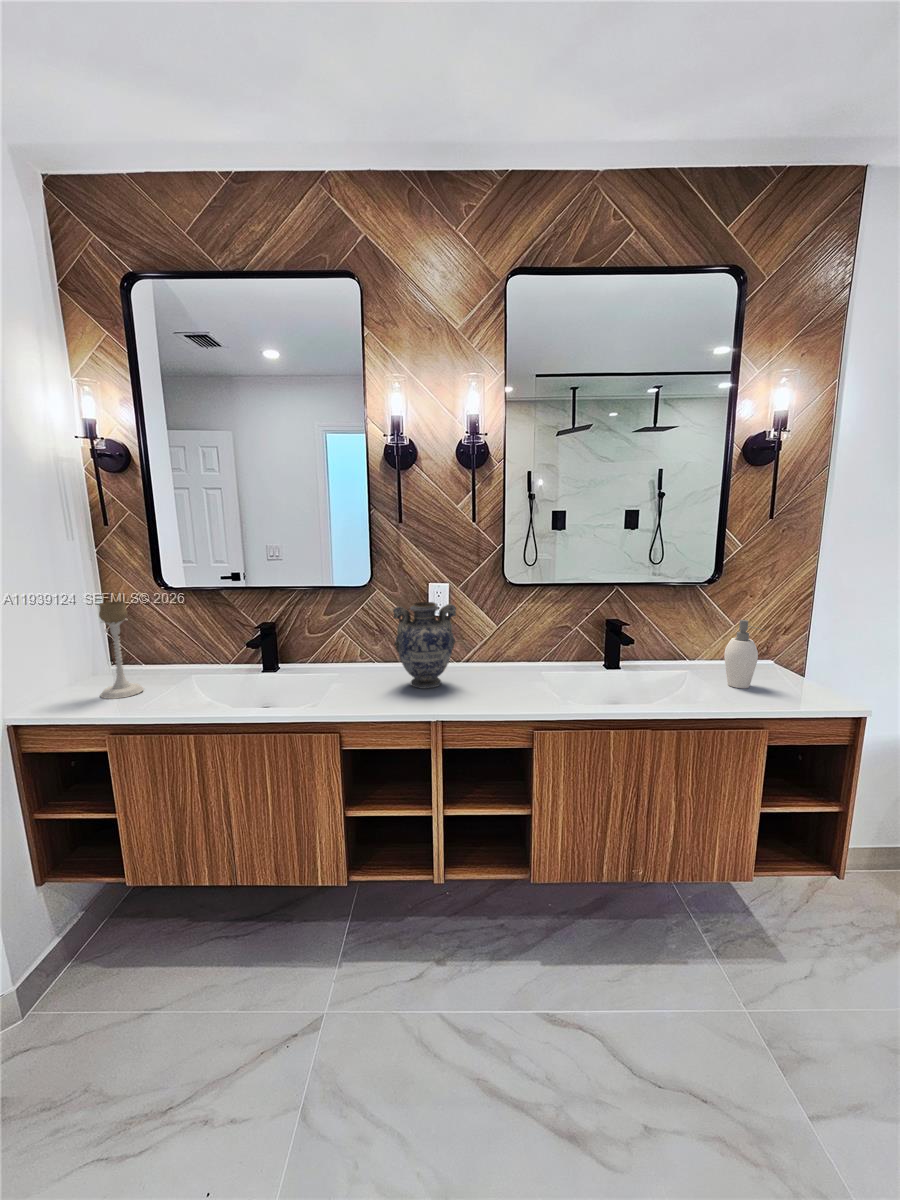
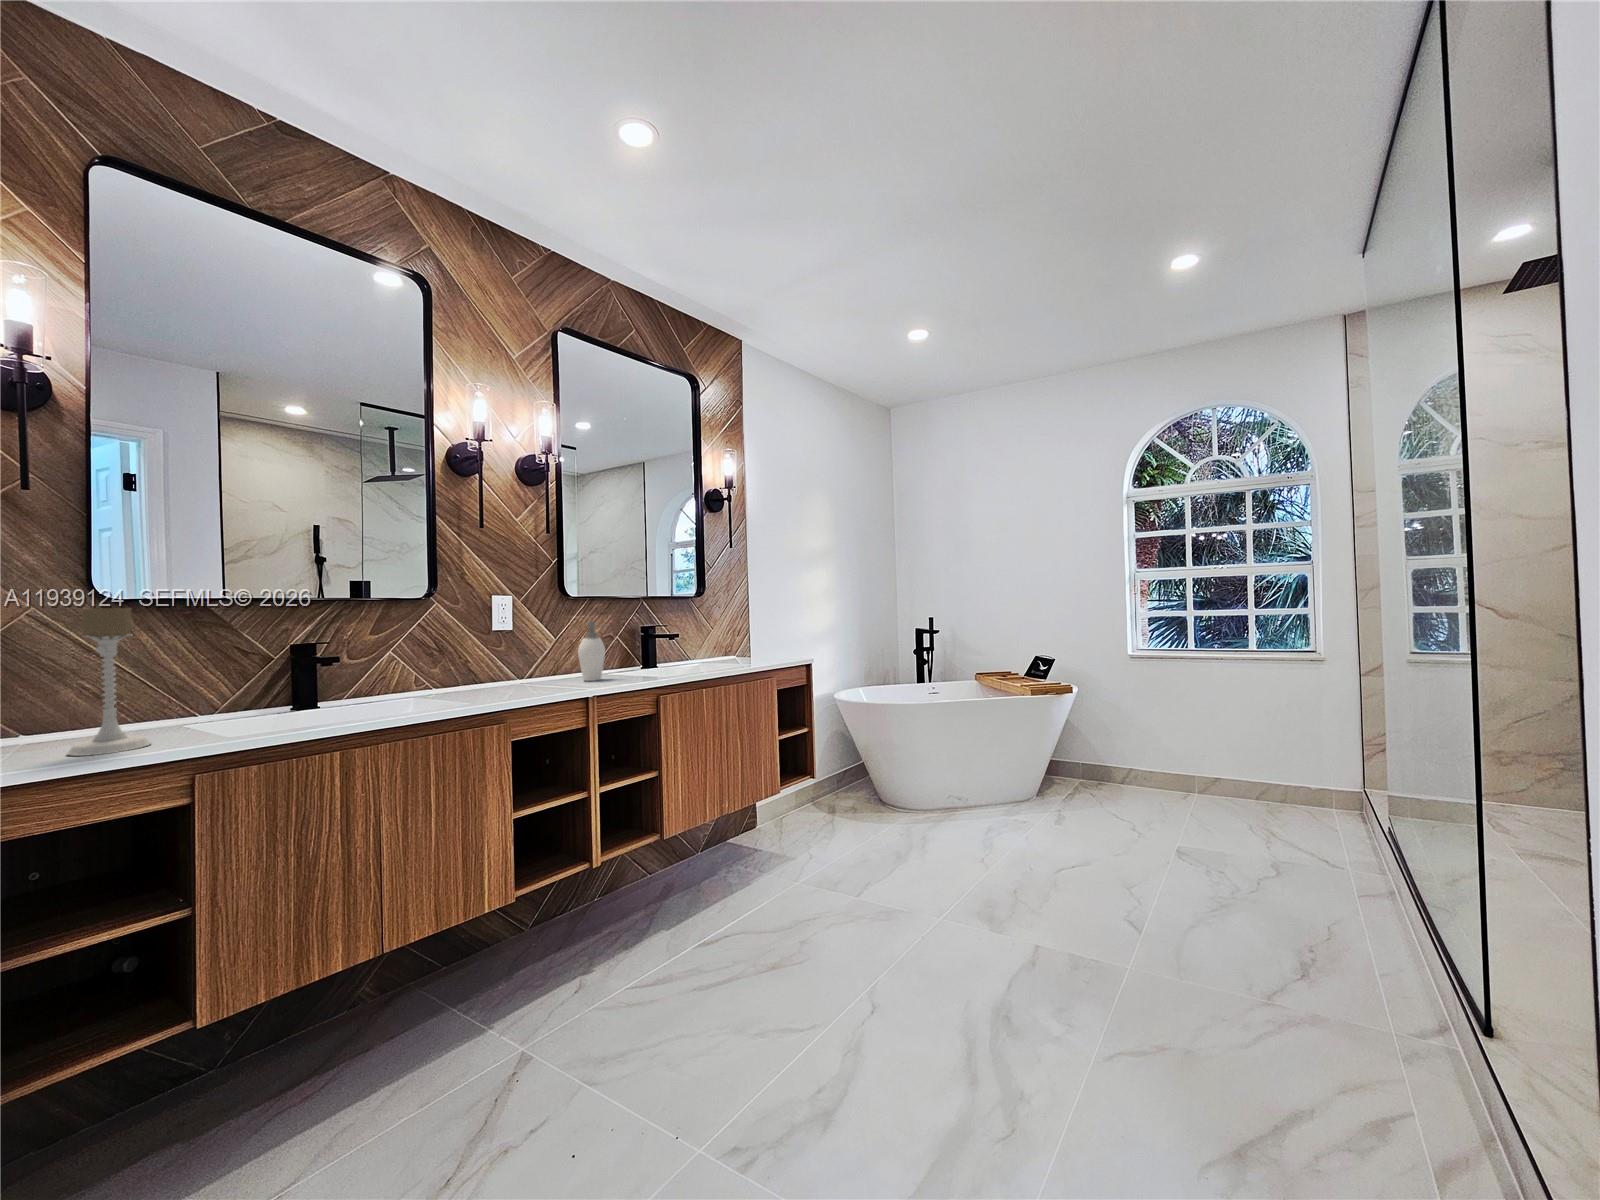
decorative vase: present [393,602,456,689] -> none [497,607,555,690]
soap dispenser: present [724,620,764,688] -> present [578,621,605,681]

